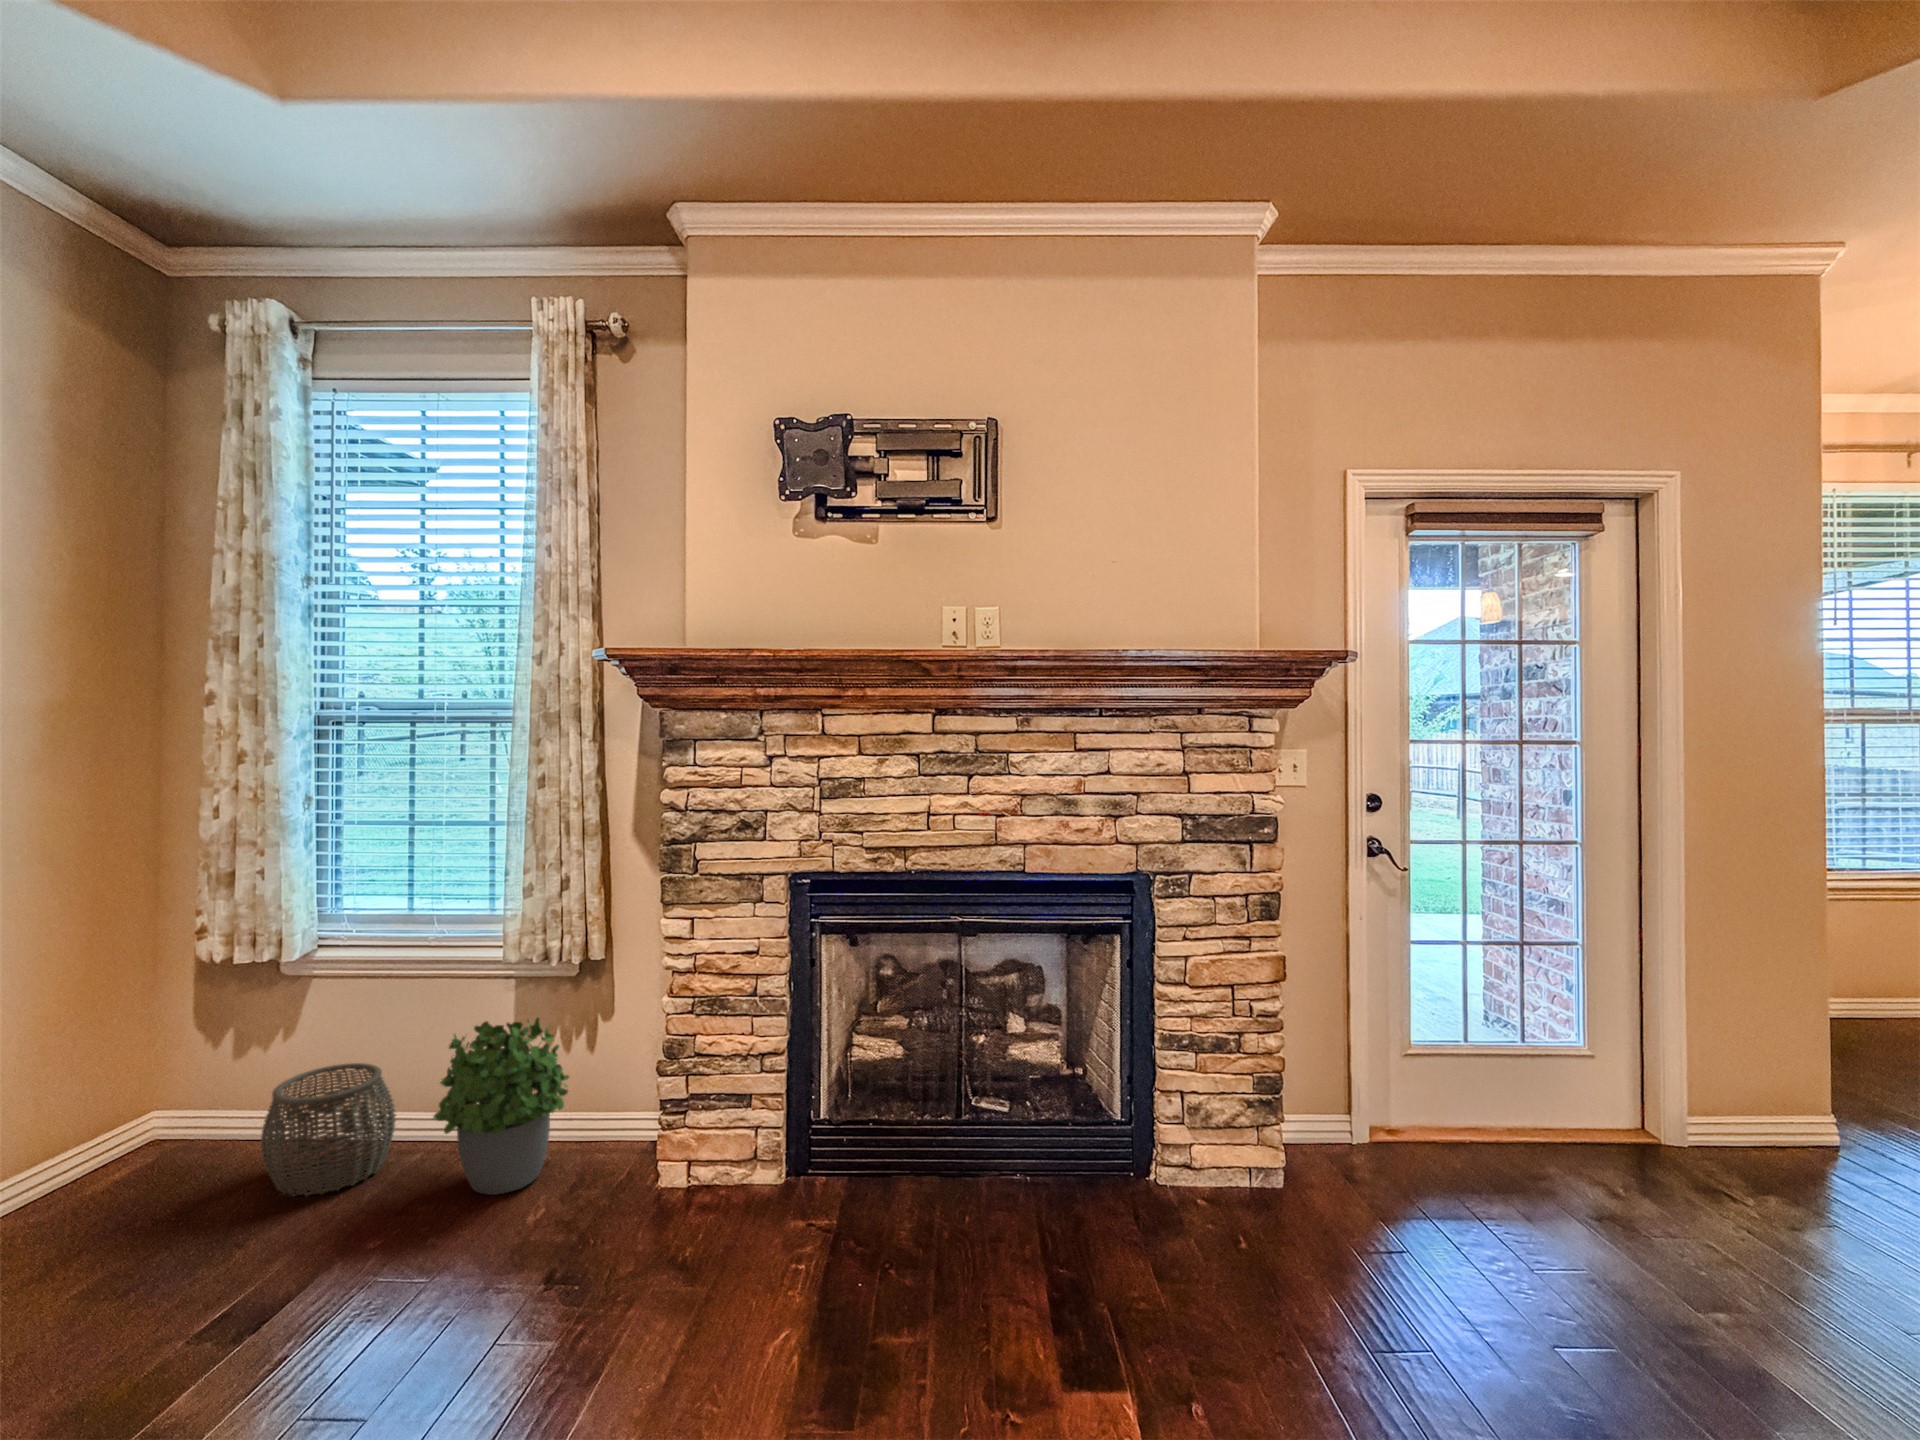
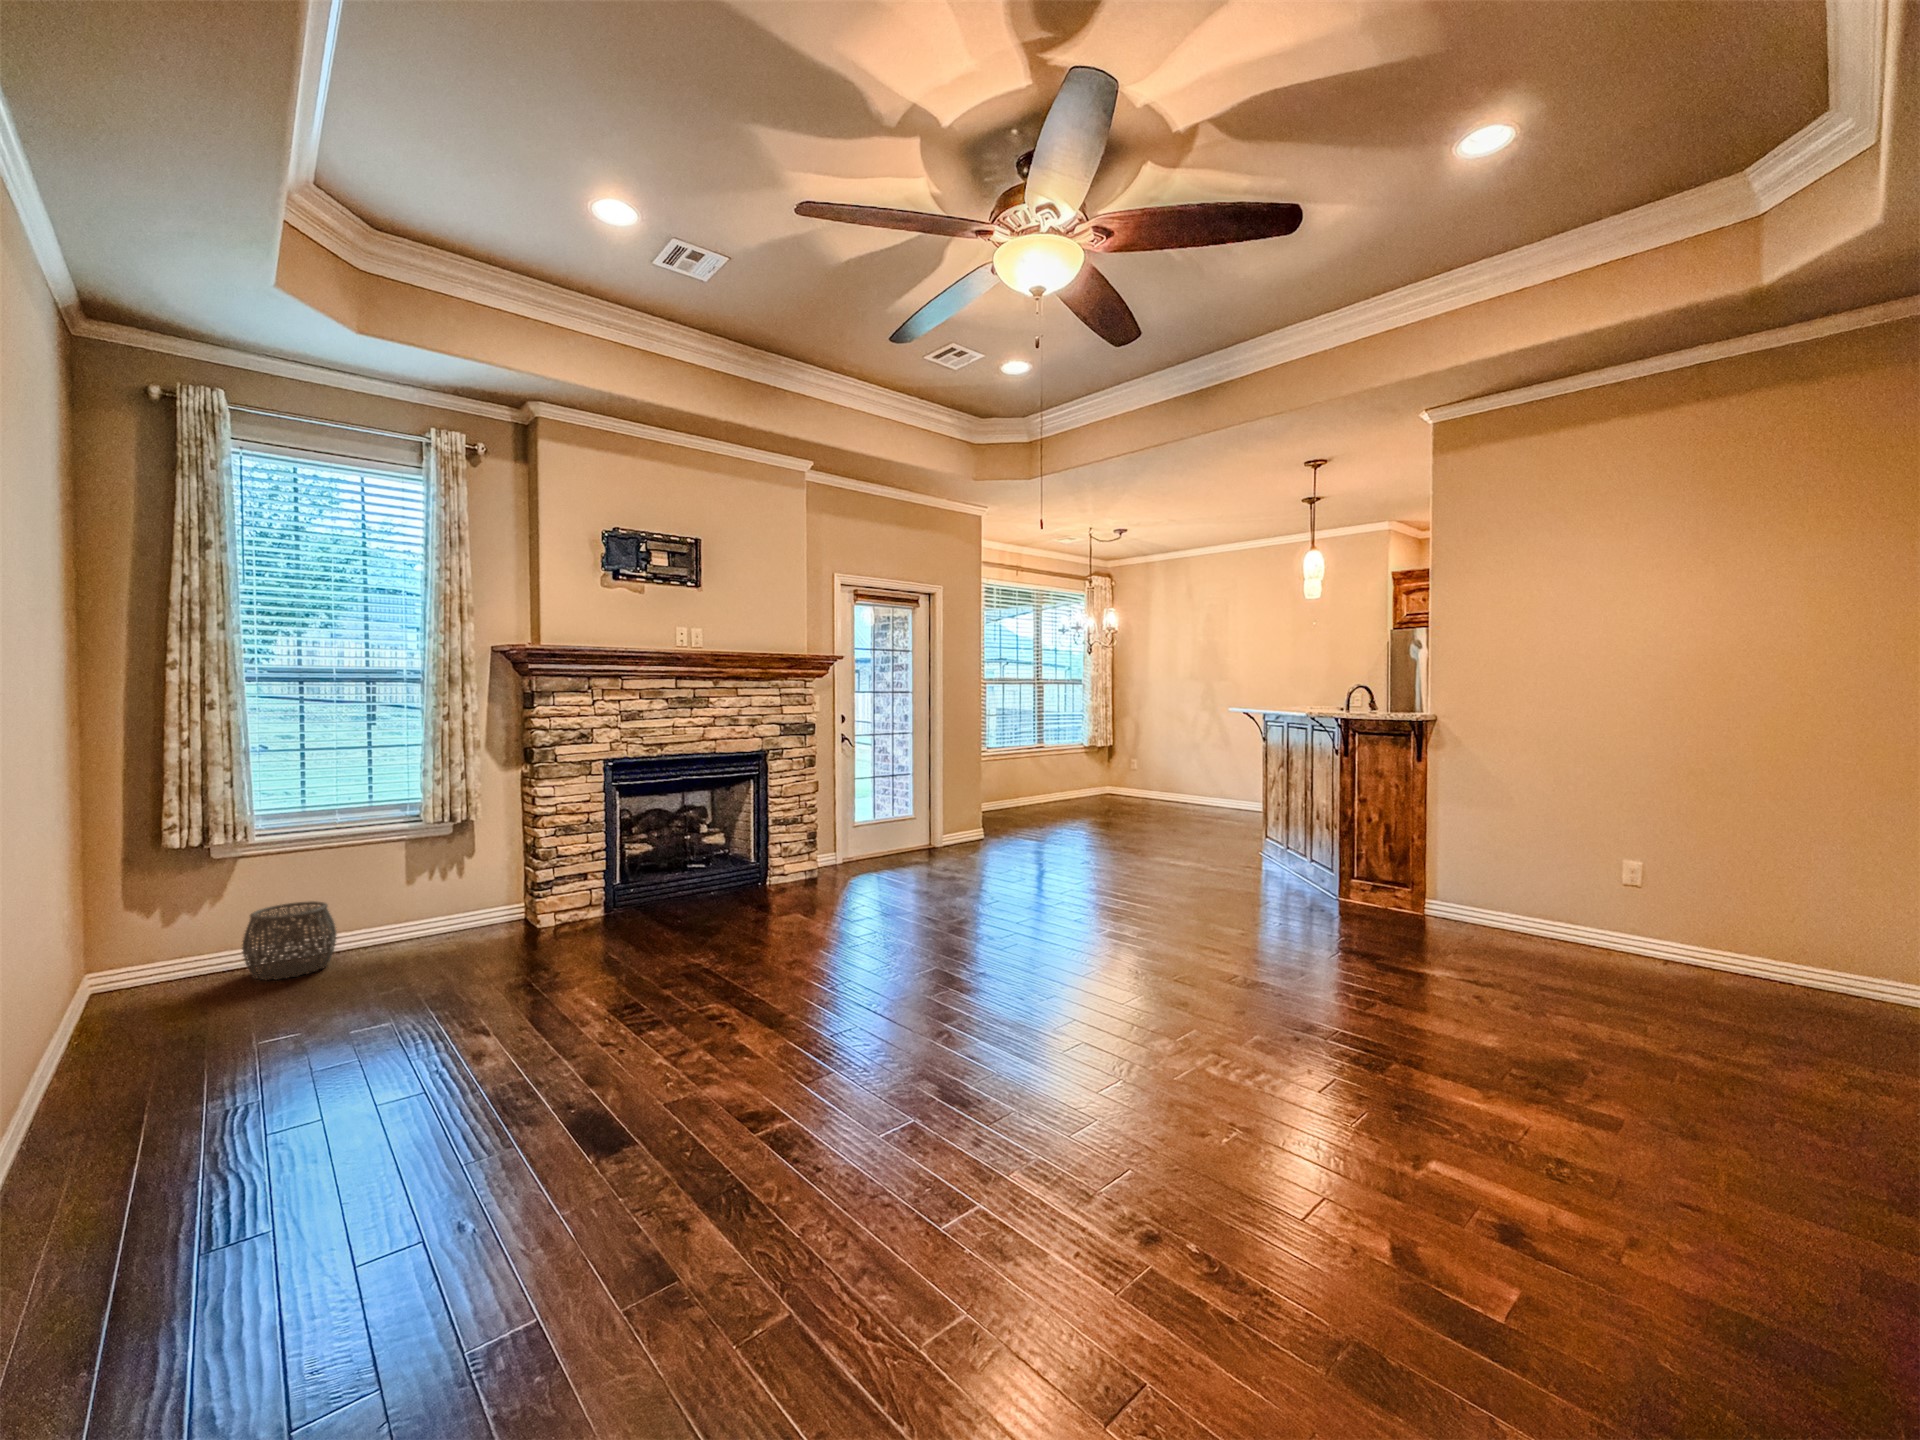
potted plant: present [433,1018,569,1195] -> none [385,851,482,951]

